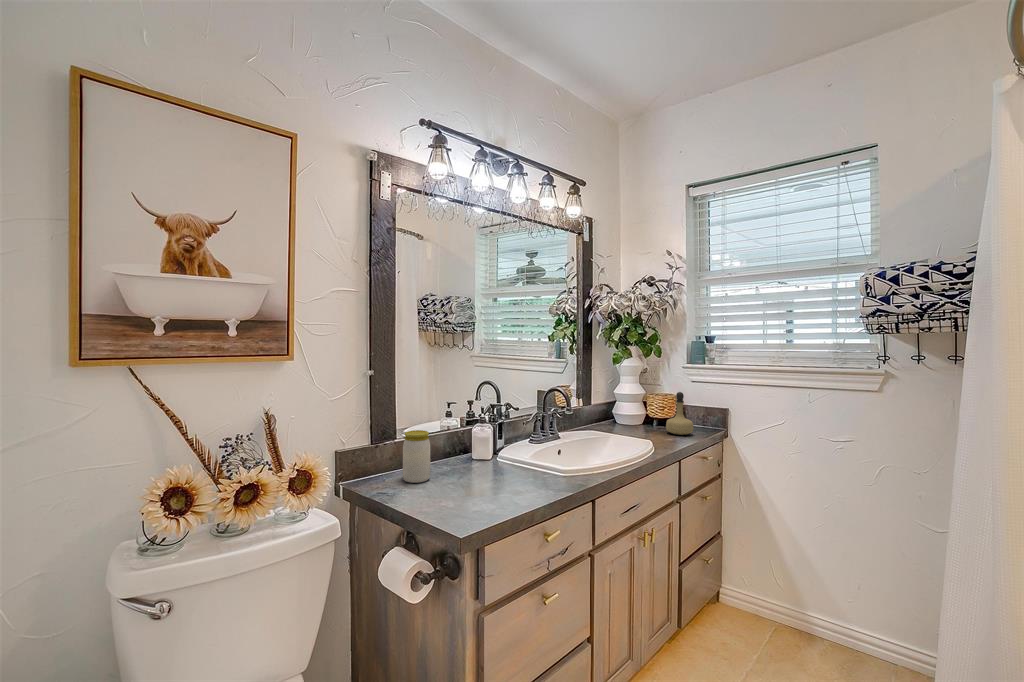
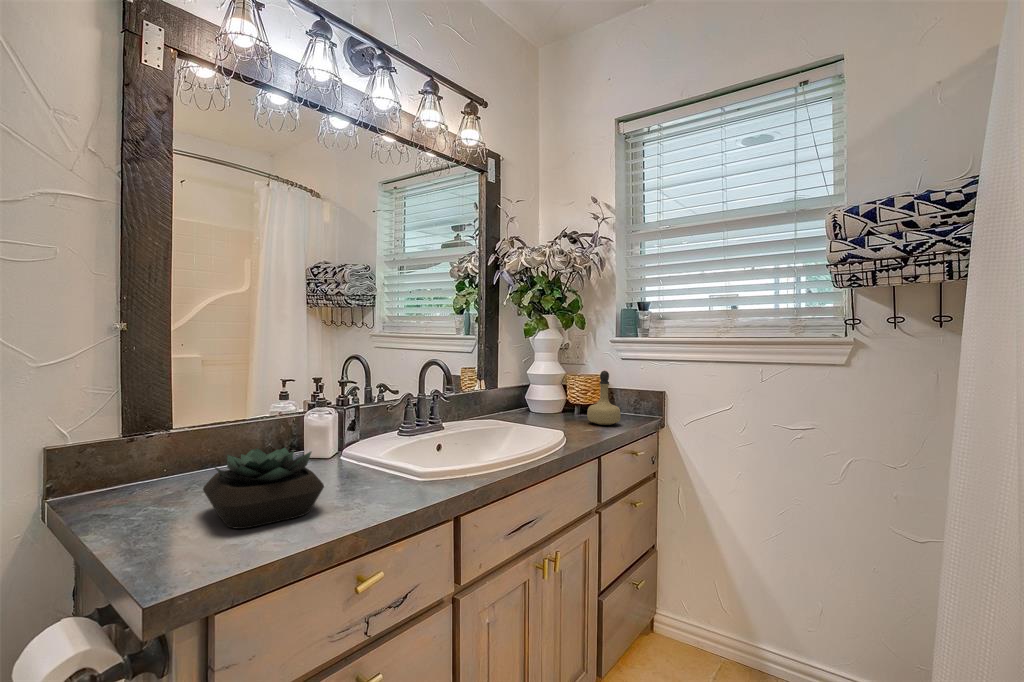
jar: present [403,430,431,483] -> none [152,417,204,500]
succulent plant: none [443,451,516,500] -> present [203,448,324,529]

